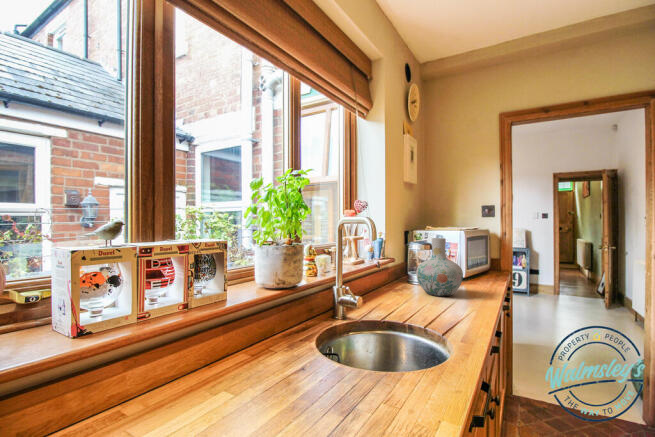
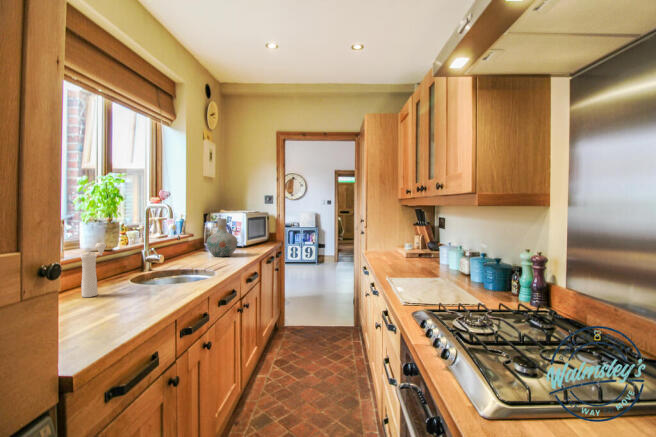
pepper mill: none [233,284,280,397] -> present [81,243,106,297]

